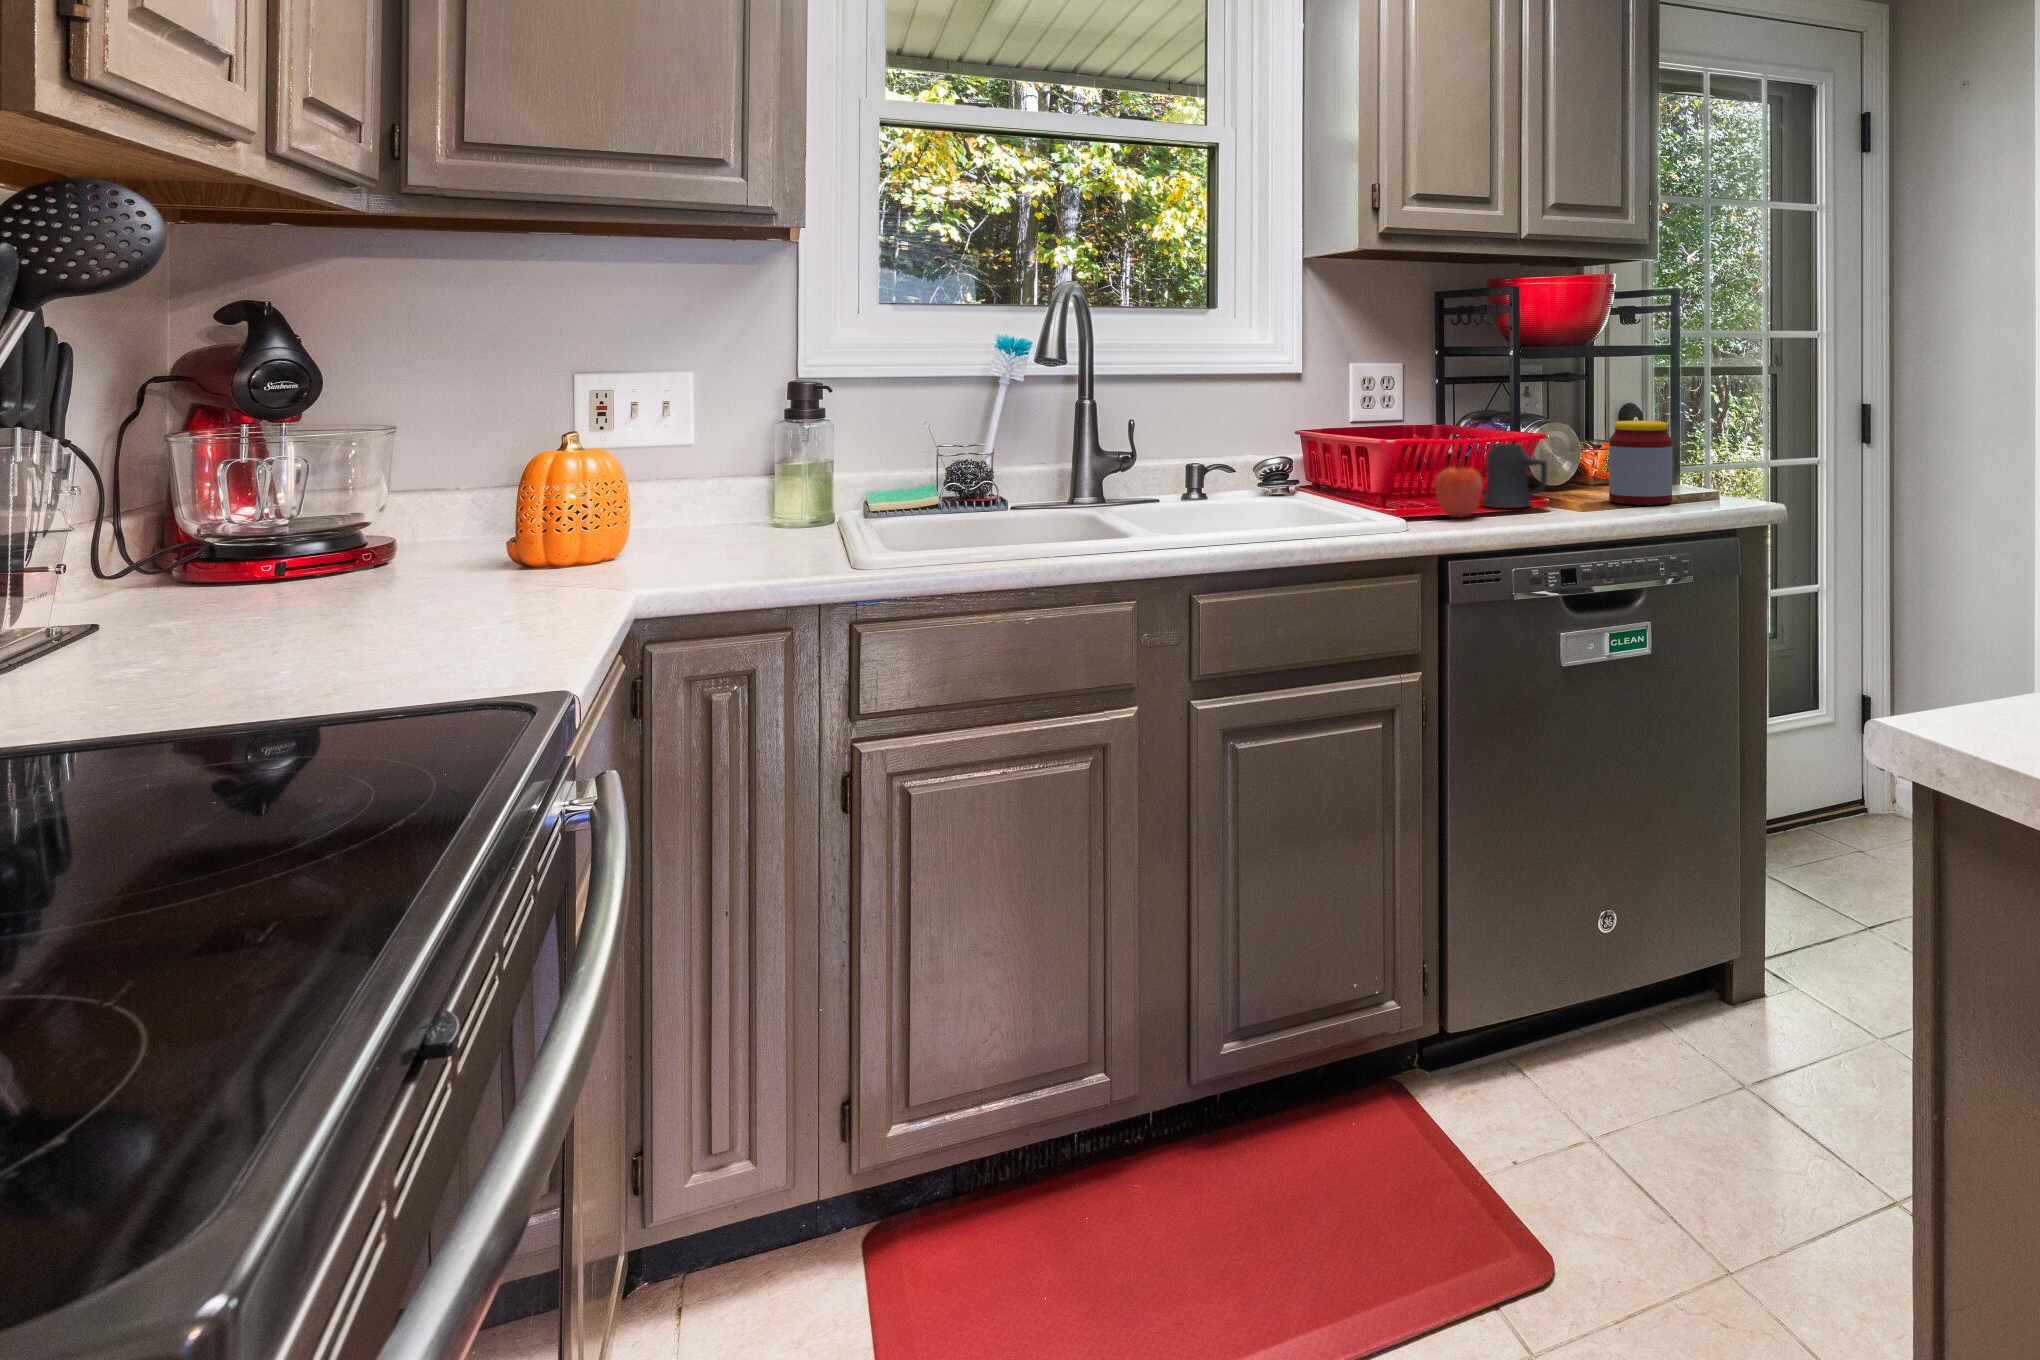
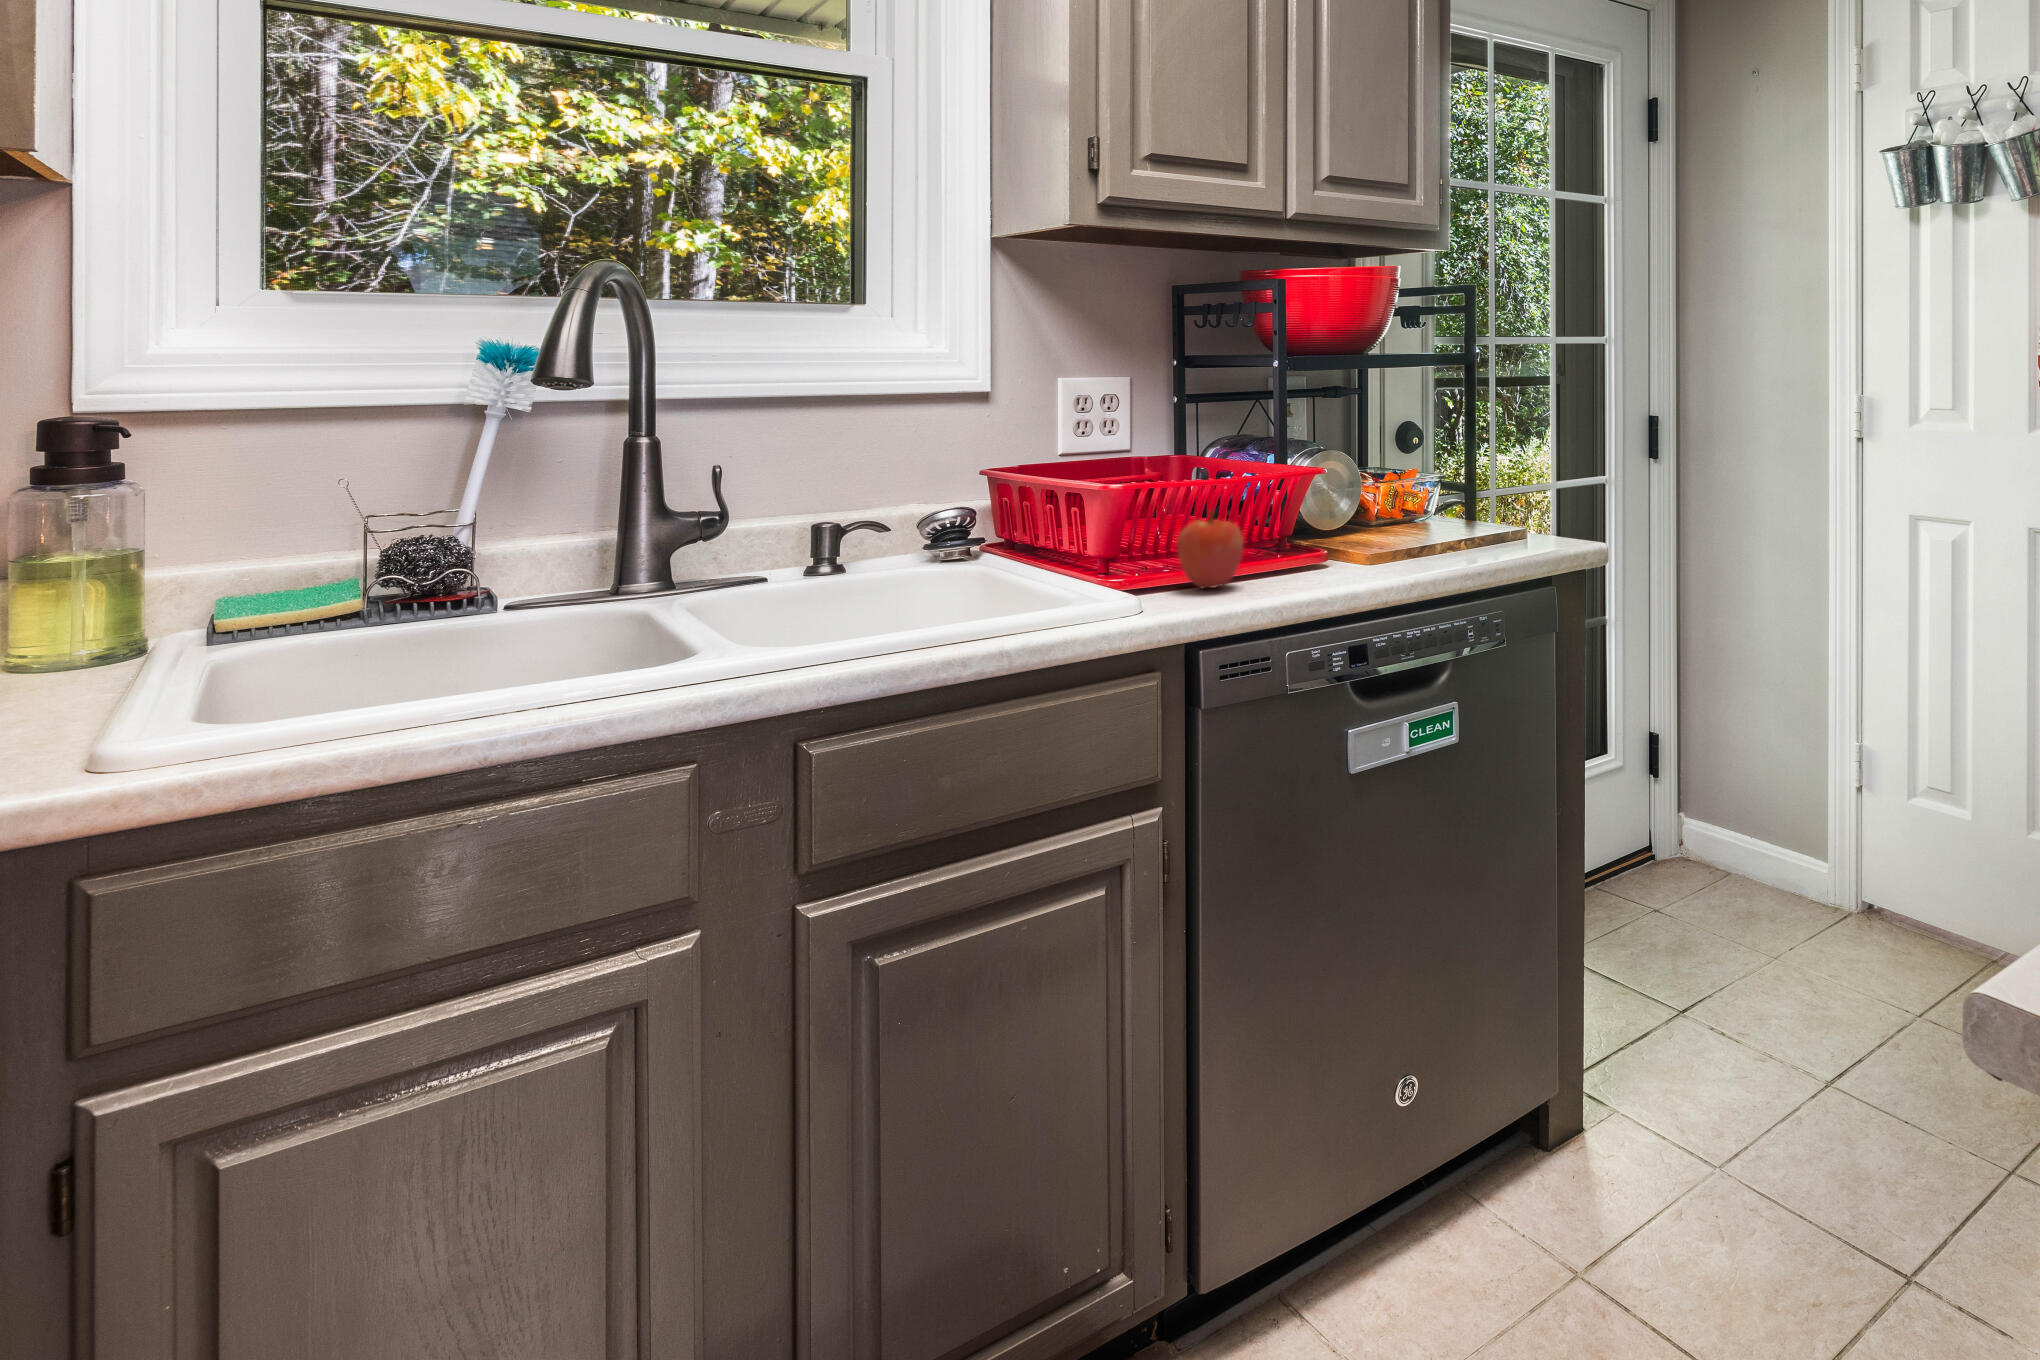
jar: present [1609,421,1672,505] -> none [1400,449,1477,555]
mug: present [1483,443,1547,508] -> none [1239,482,1325,569]

